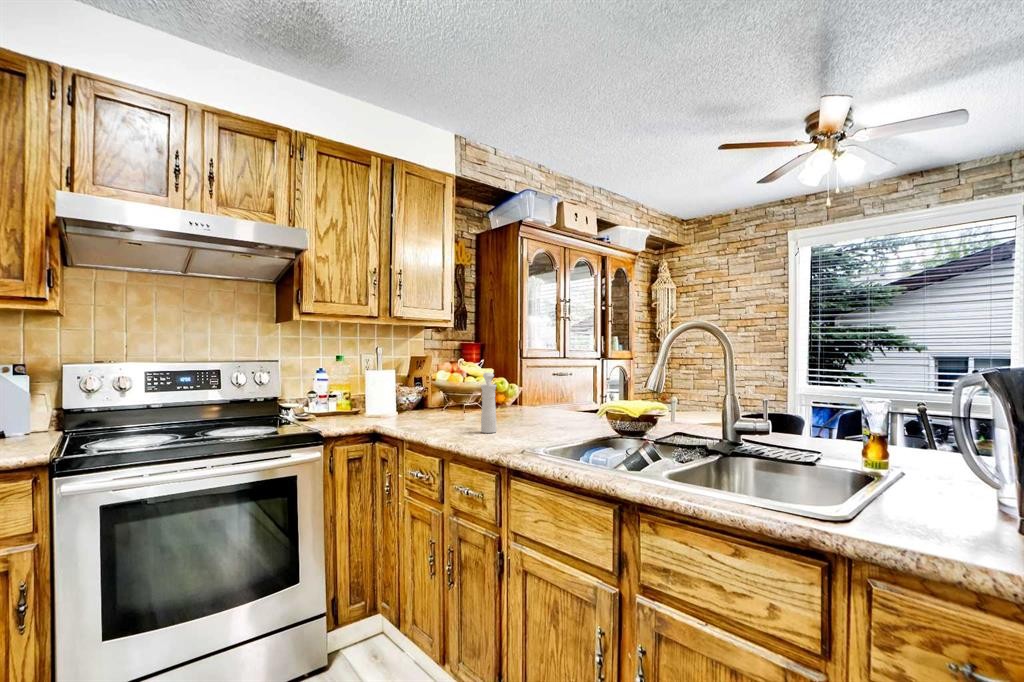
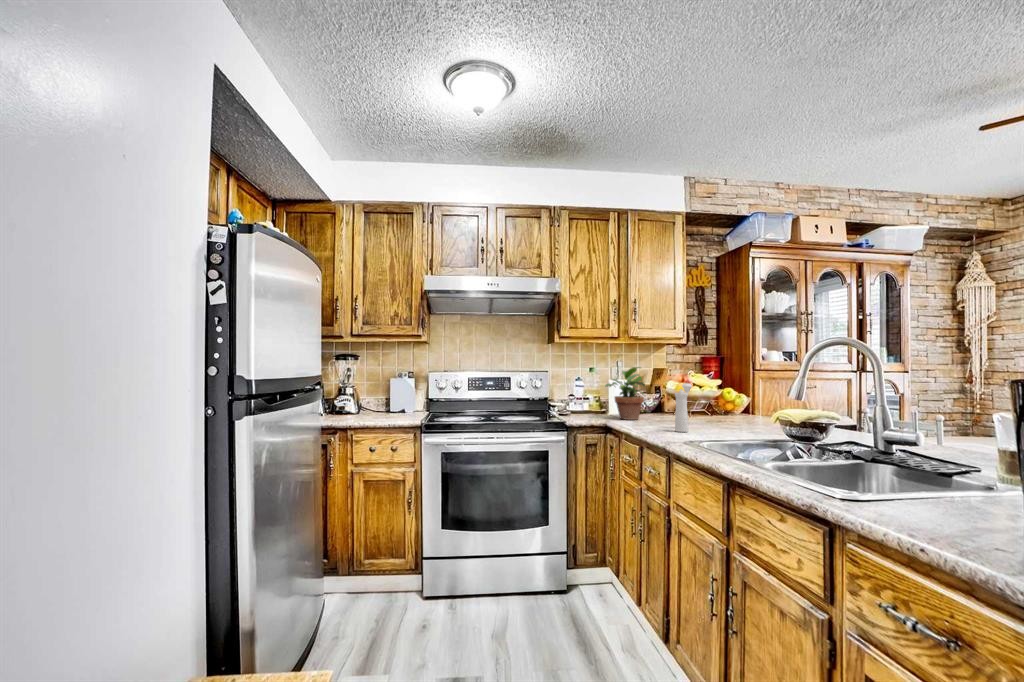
potted plant: none [373,353,424,421] -> present [605,367,645,420]

